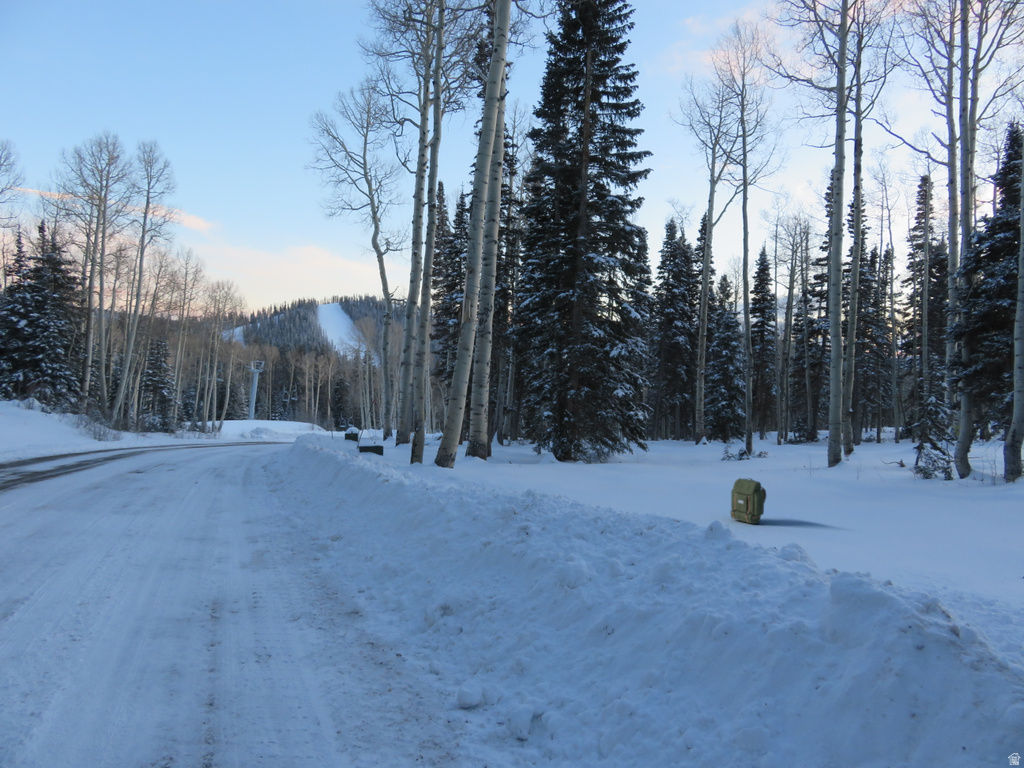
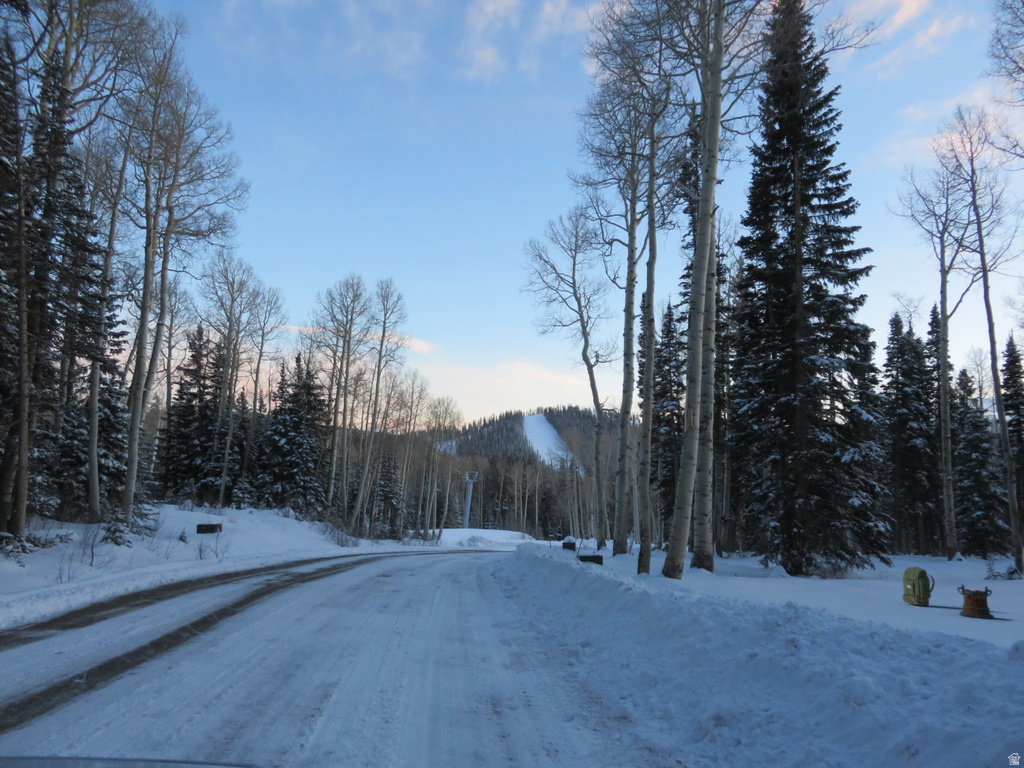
bucket: none [822,509,865,552] -> present [957,585,994,619]

